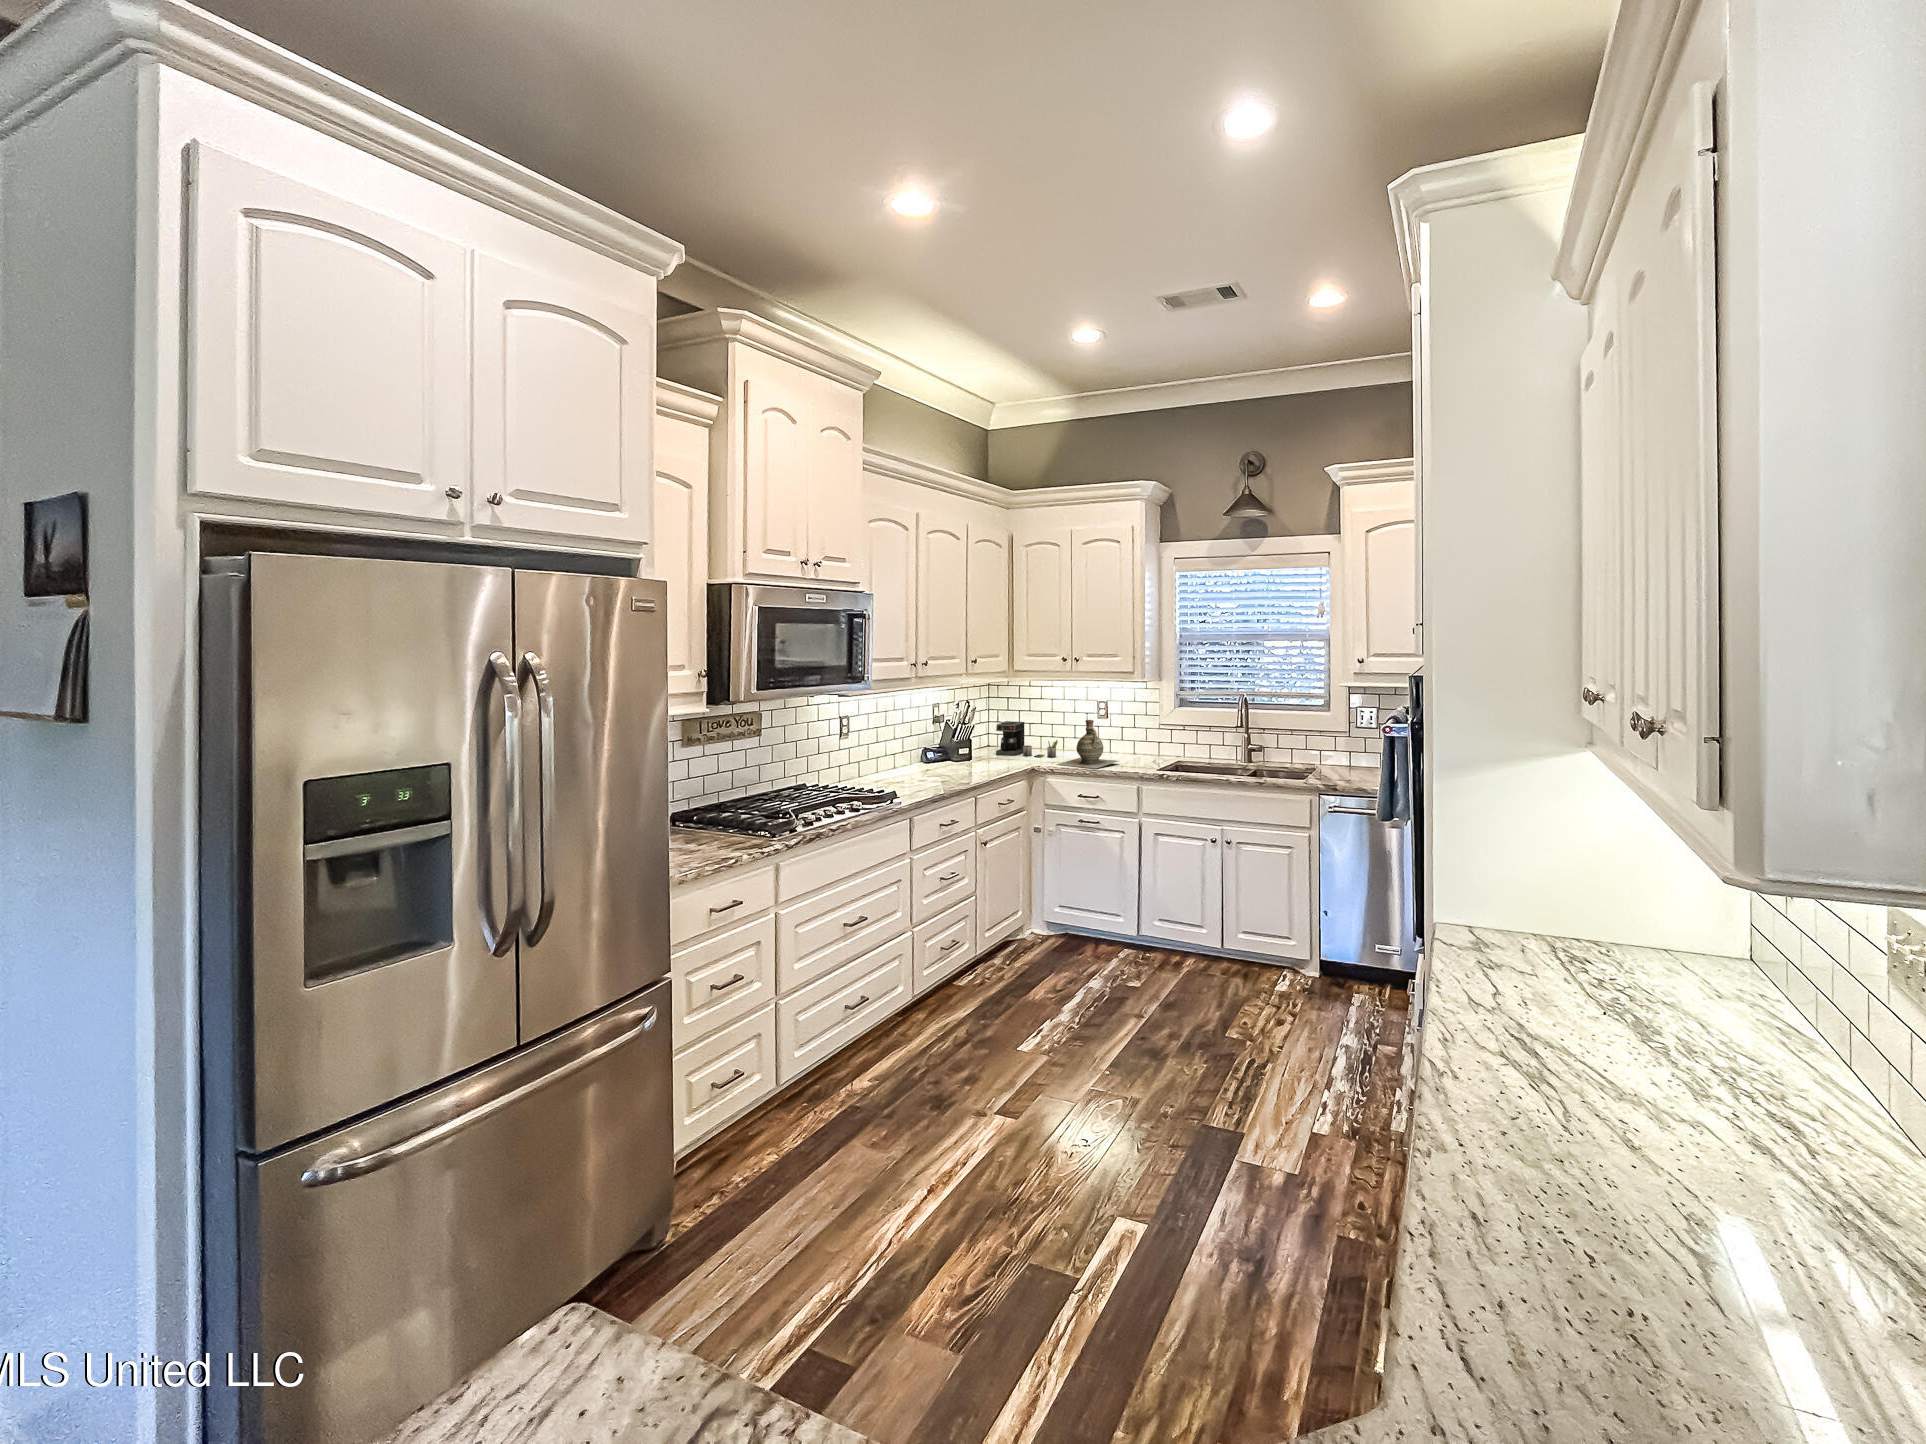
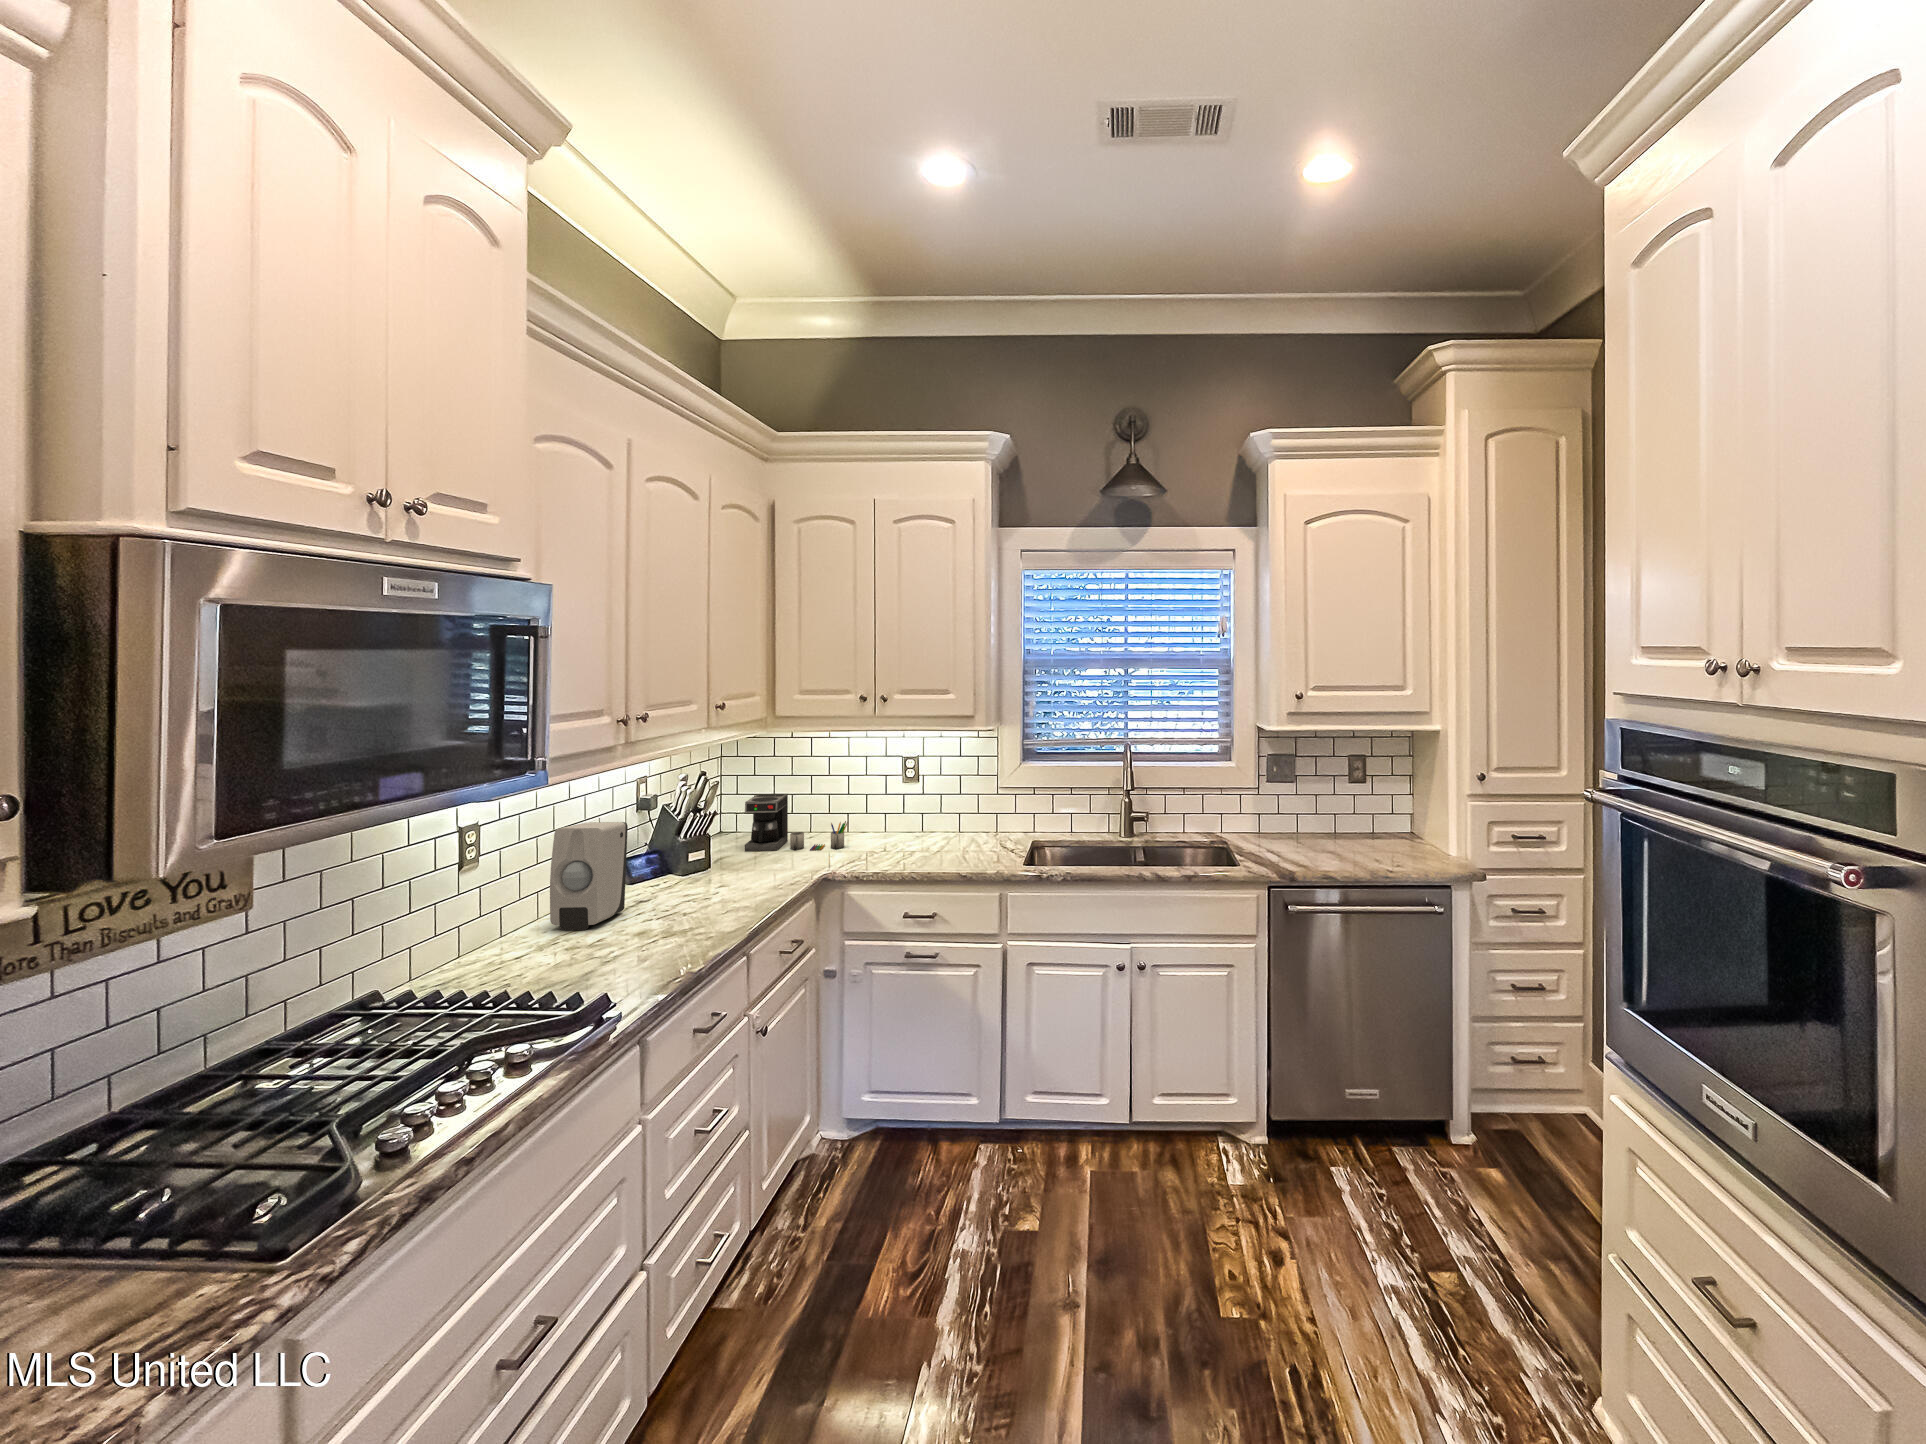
ceramic jug: present [1057,720,1118,768] -> none [856,790,954,867]
soap dispenser: none [881,722,920,778] -> present [550,822,628,931]

